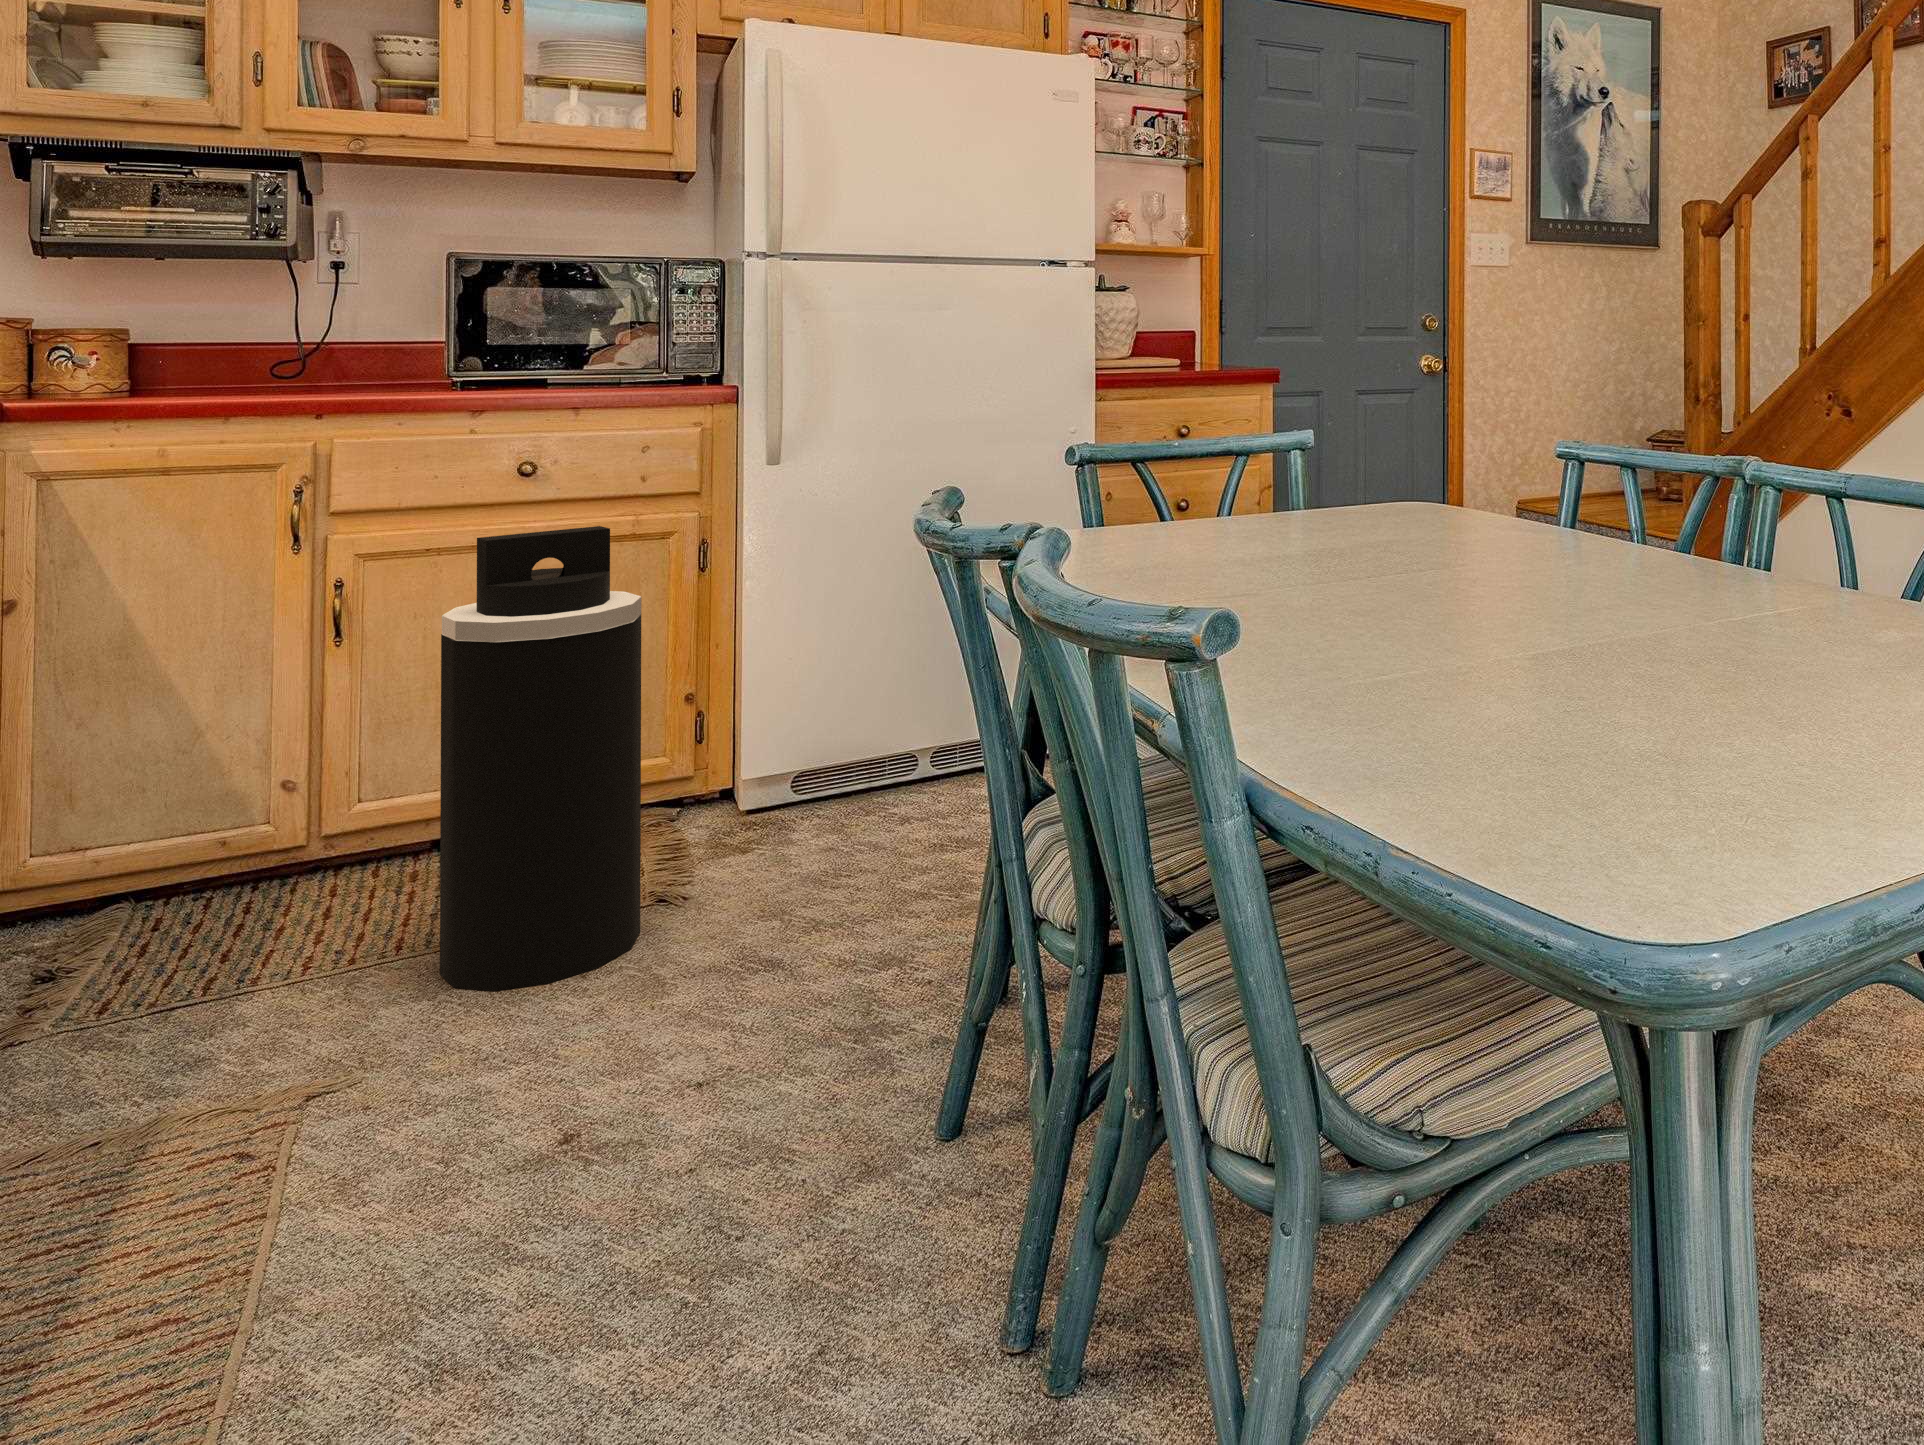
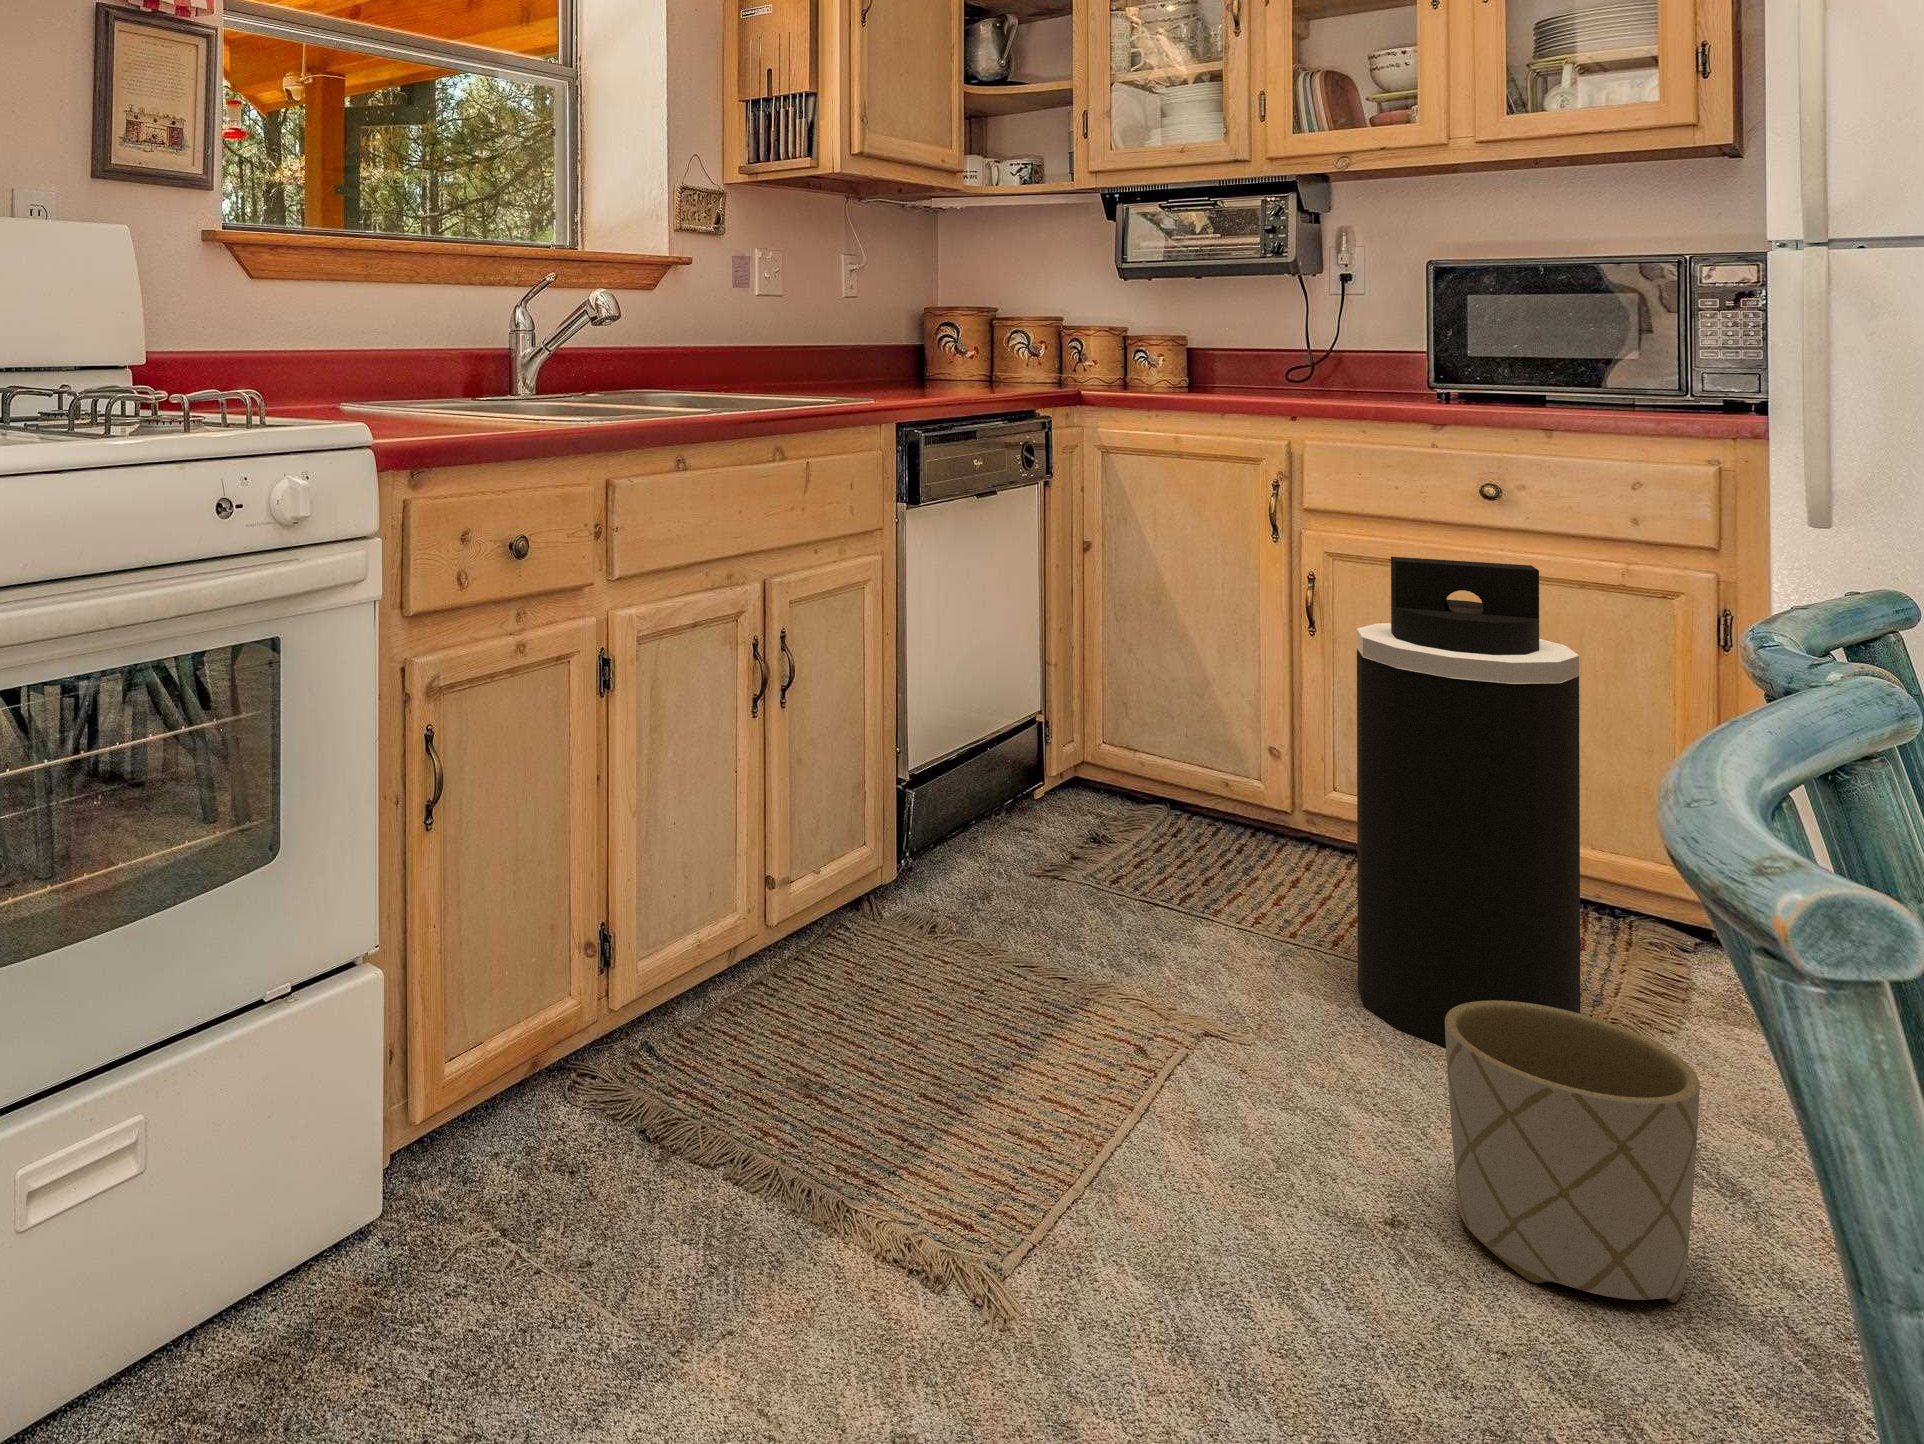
planter: none [603,877,790,1113] -> present [1445,1000,1700,1303]

